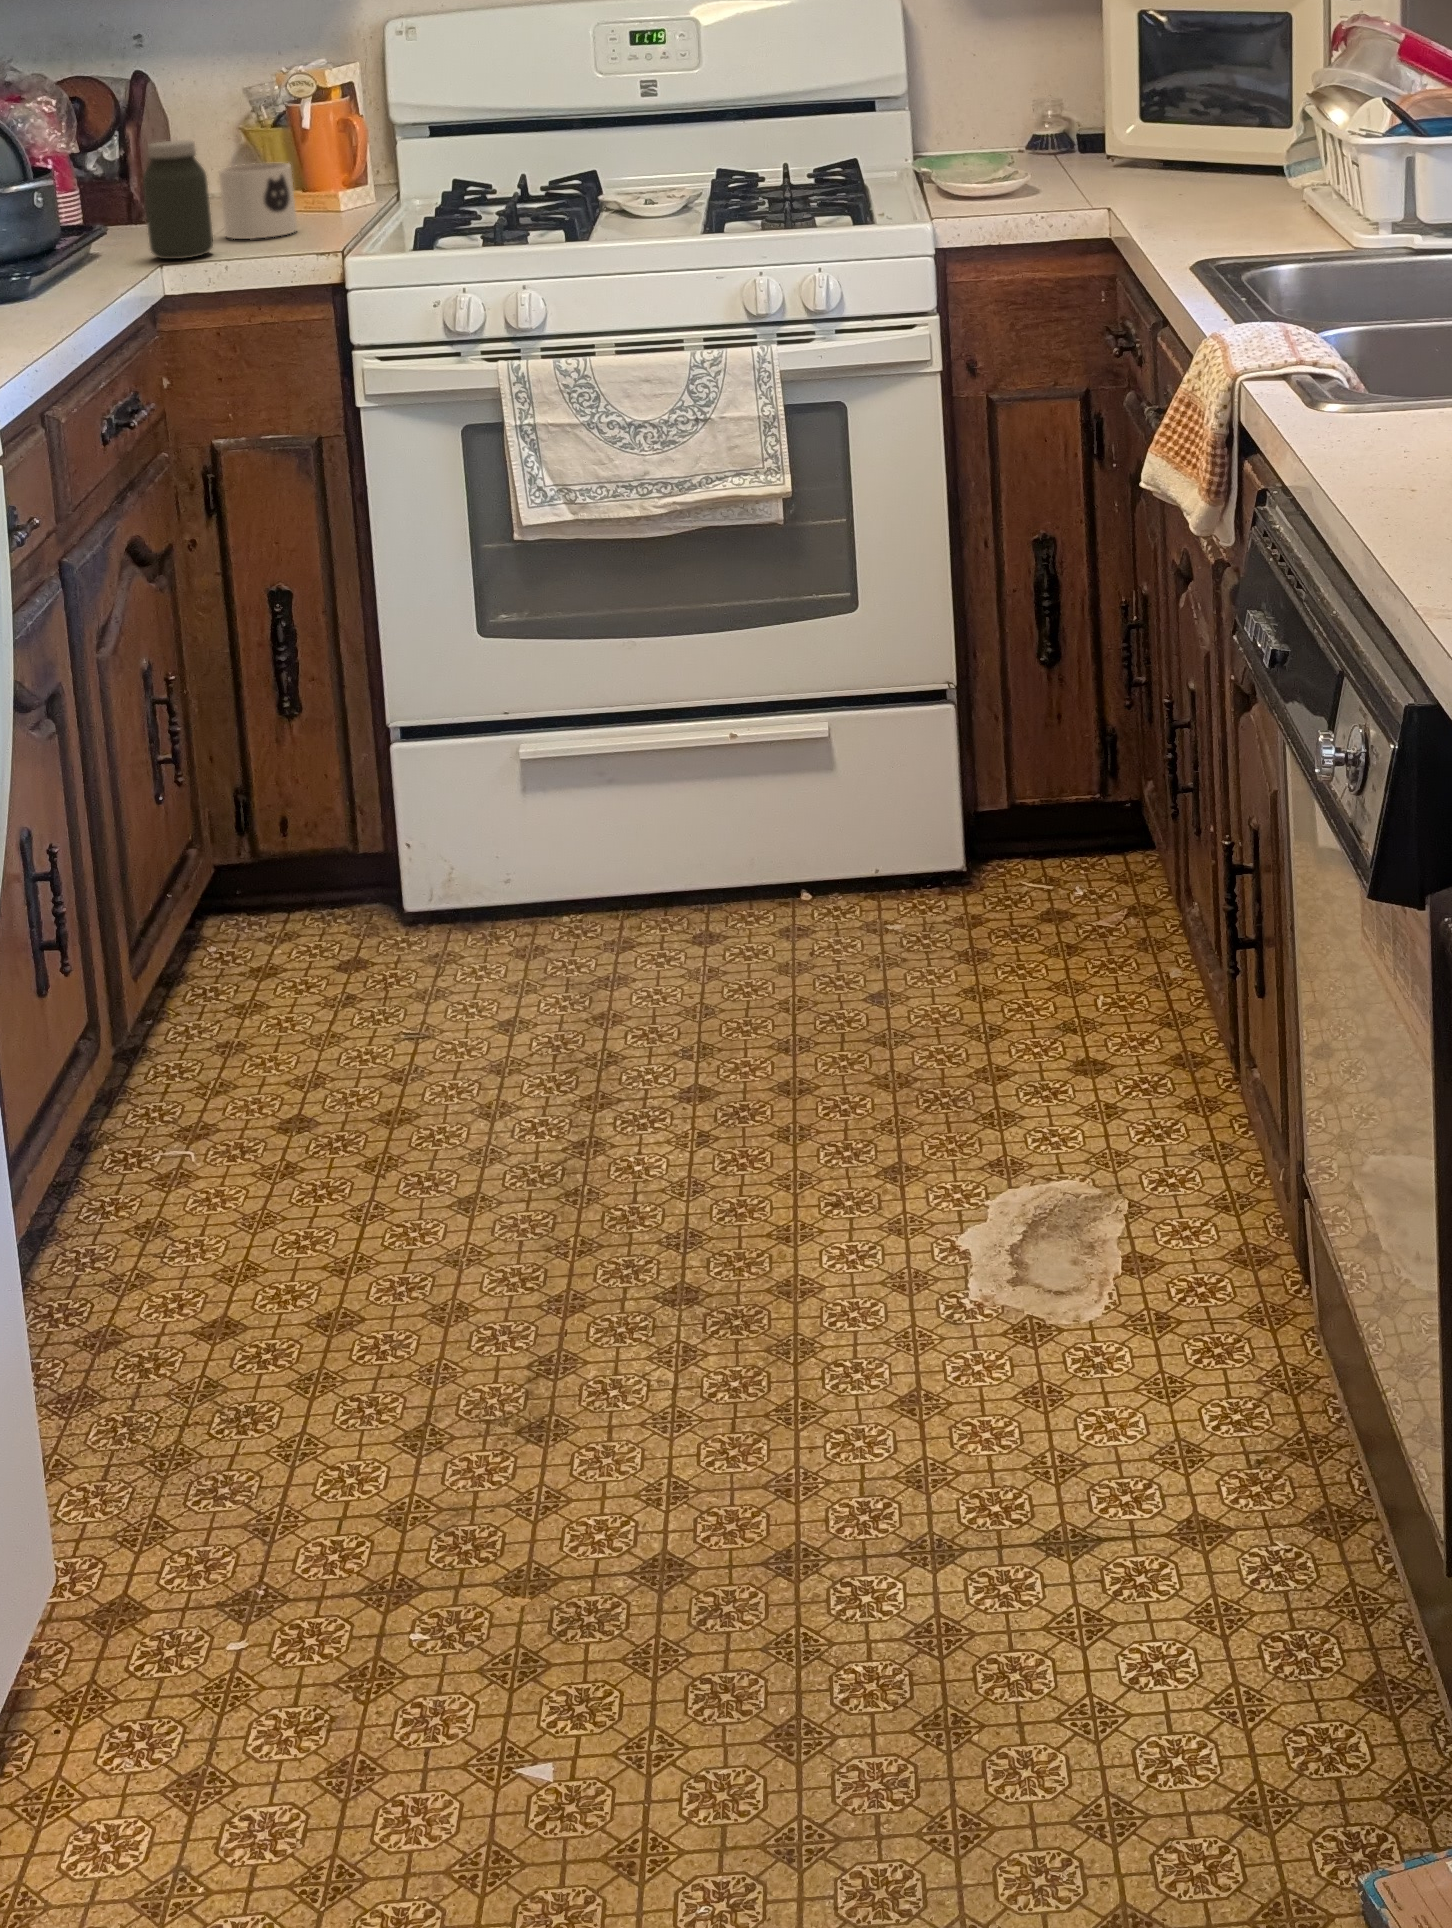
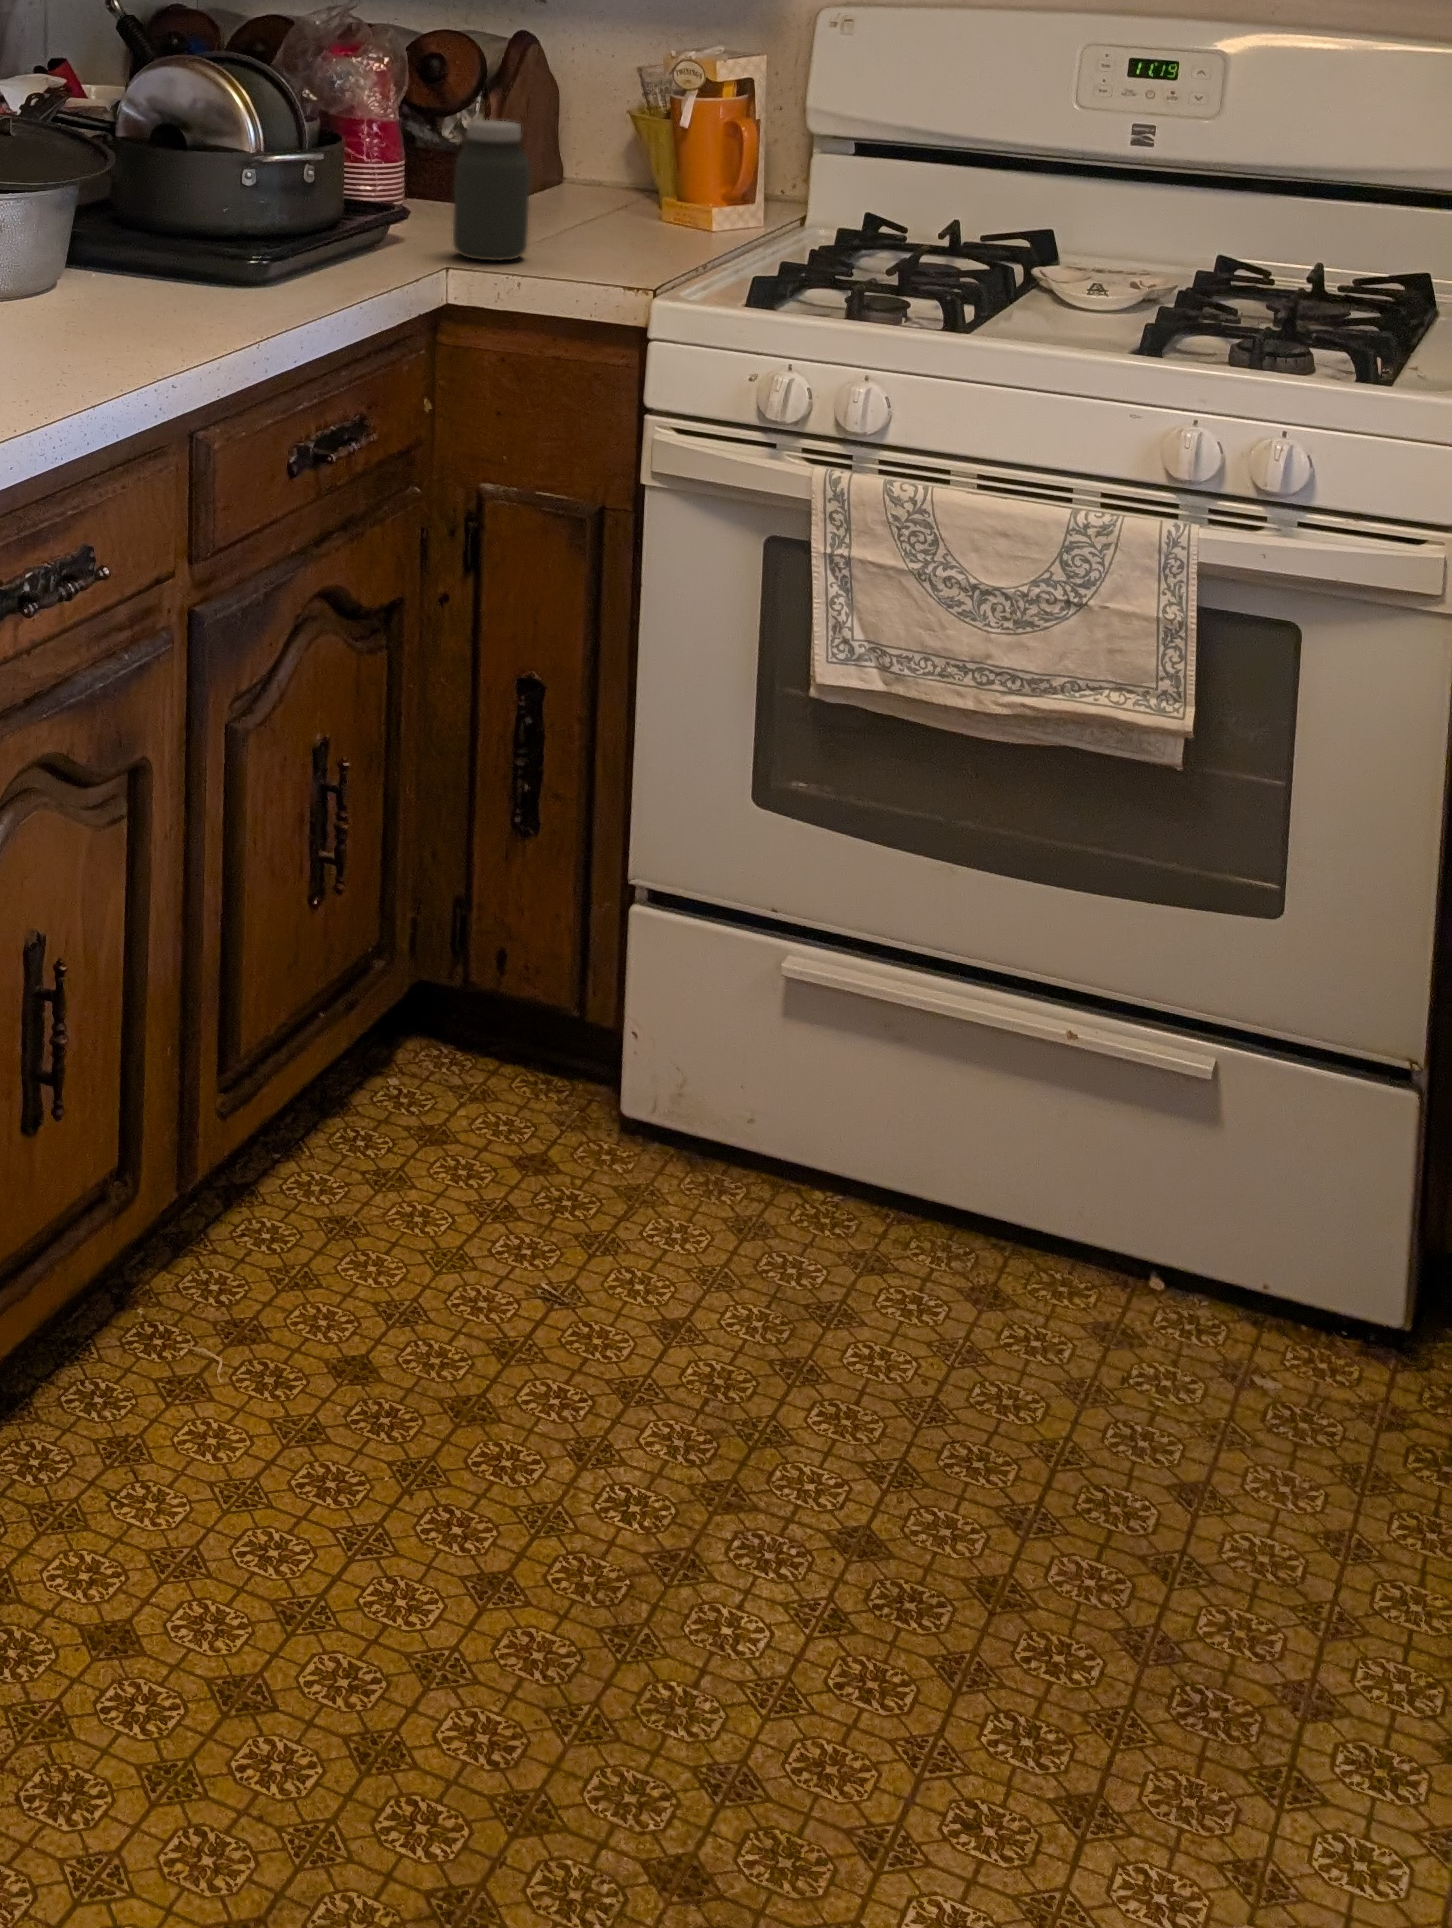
mug: present [219,163,297,239] -> none [558,159,651,251]

